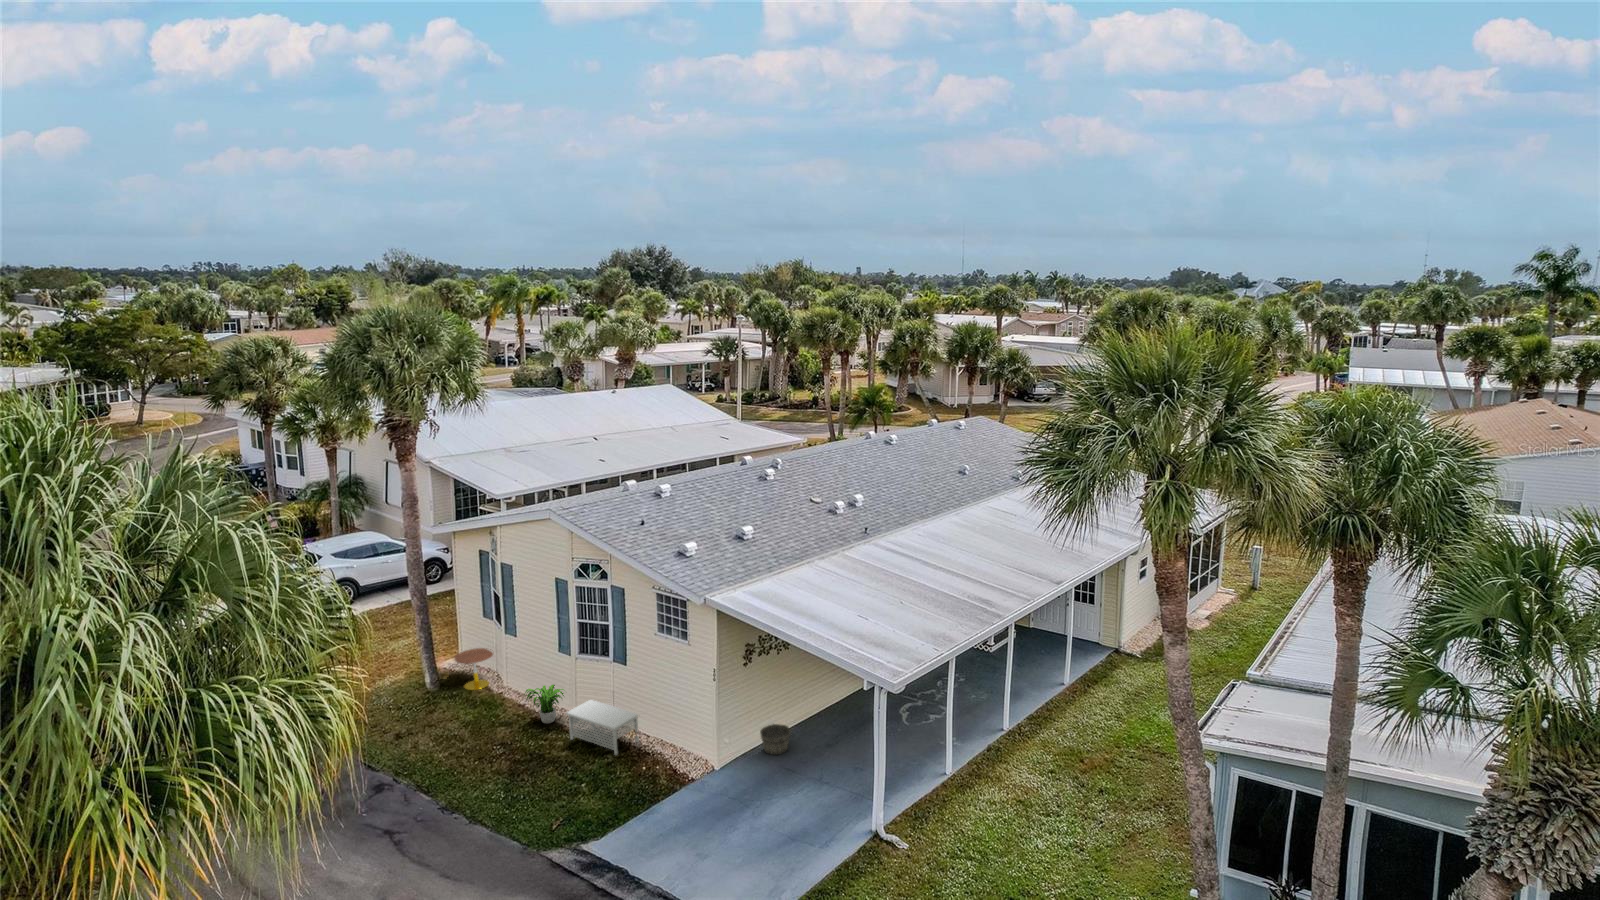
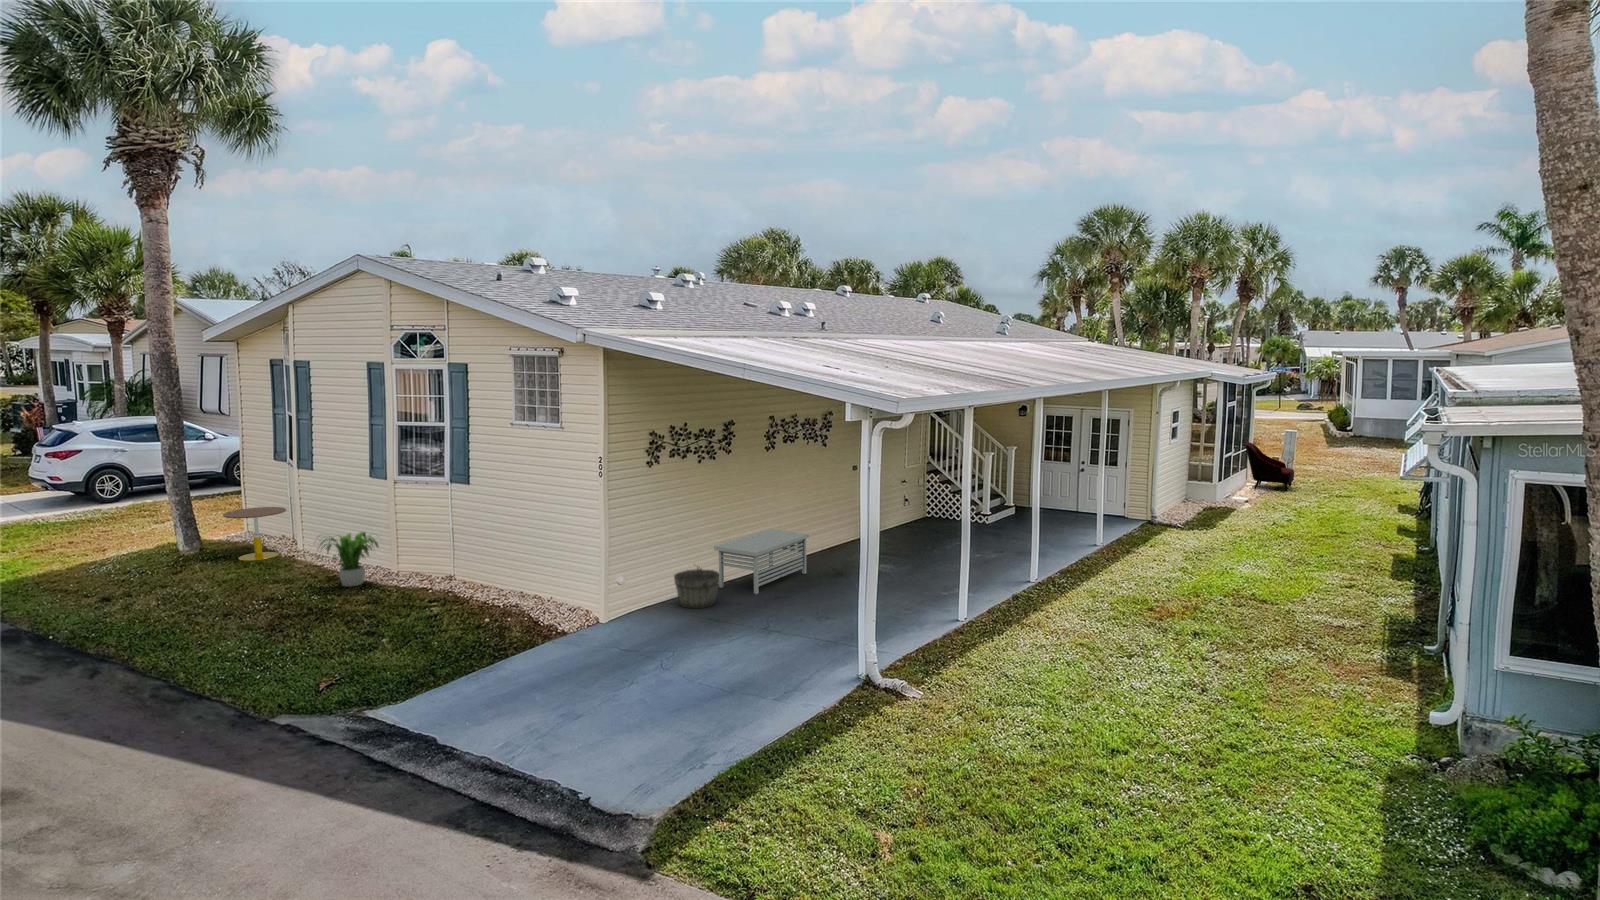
armchair: none [1234,557,1275,604] -> present [1245,442,1294,491]
storage bench: present [566,700,639,755] -> present [714,529,809,594]

